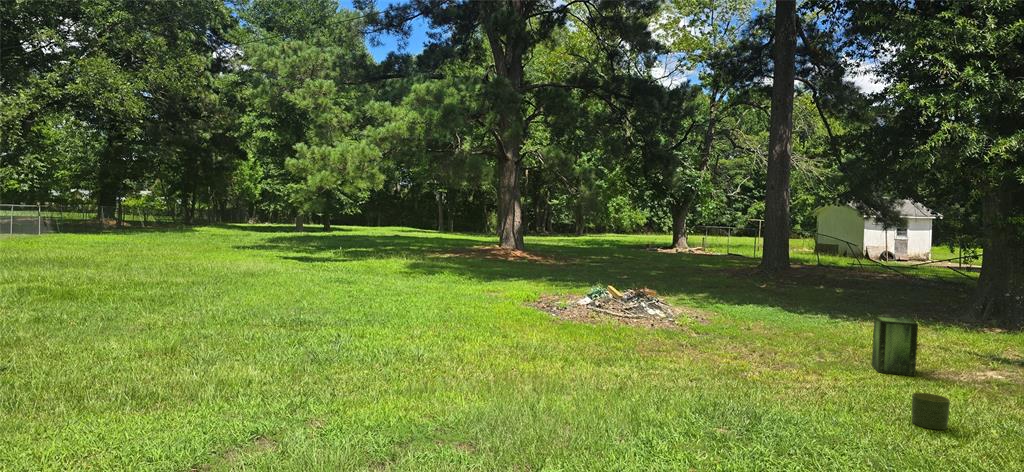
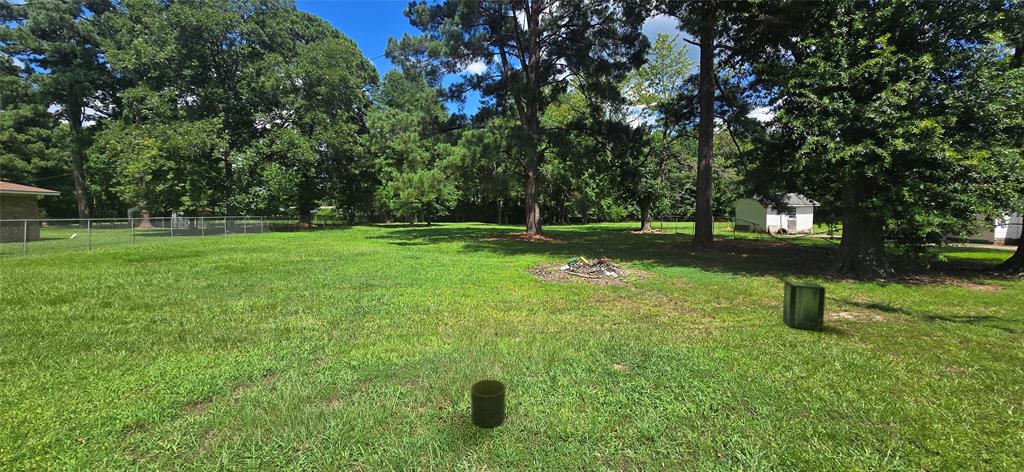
planter: present [912,393,950,430] -> present [471,379,505,427]

